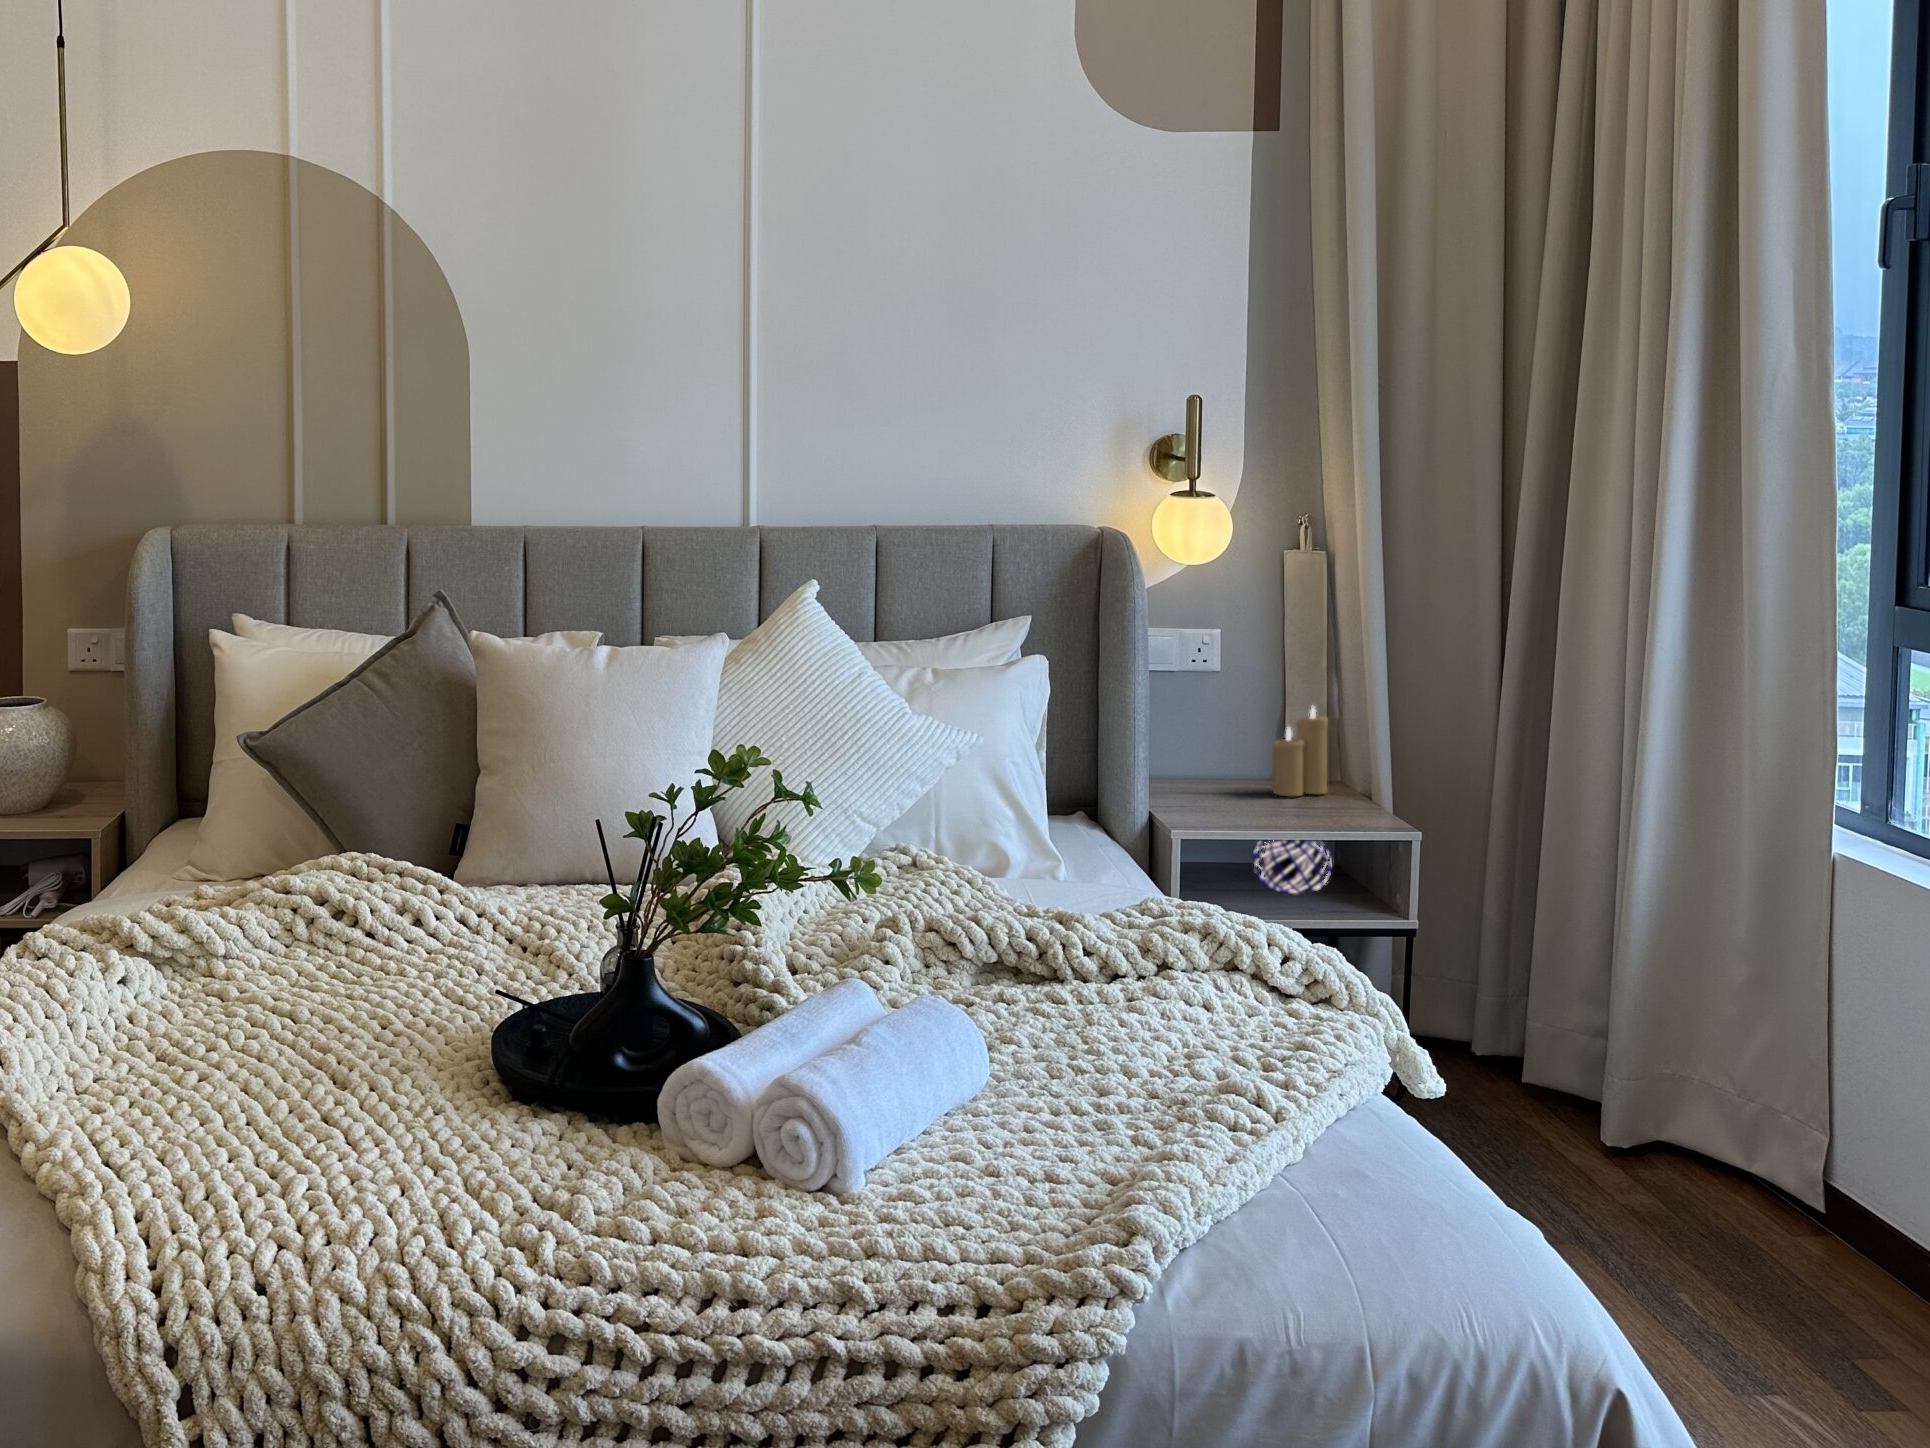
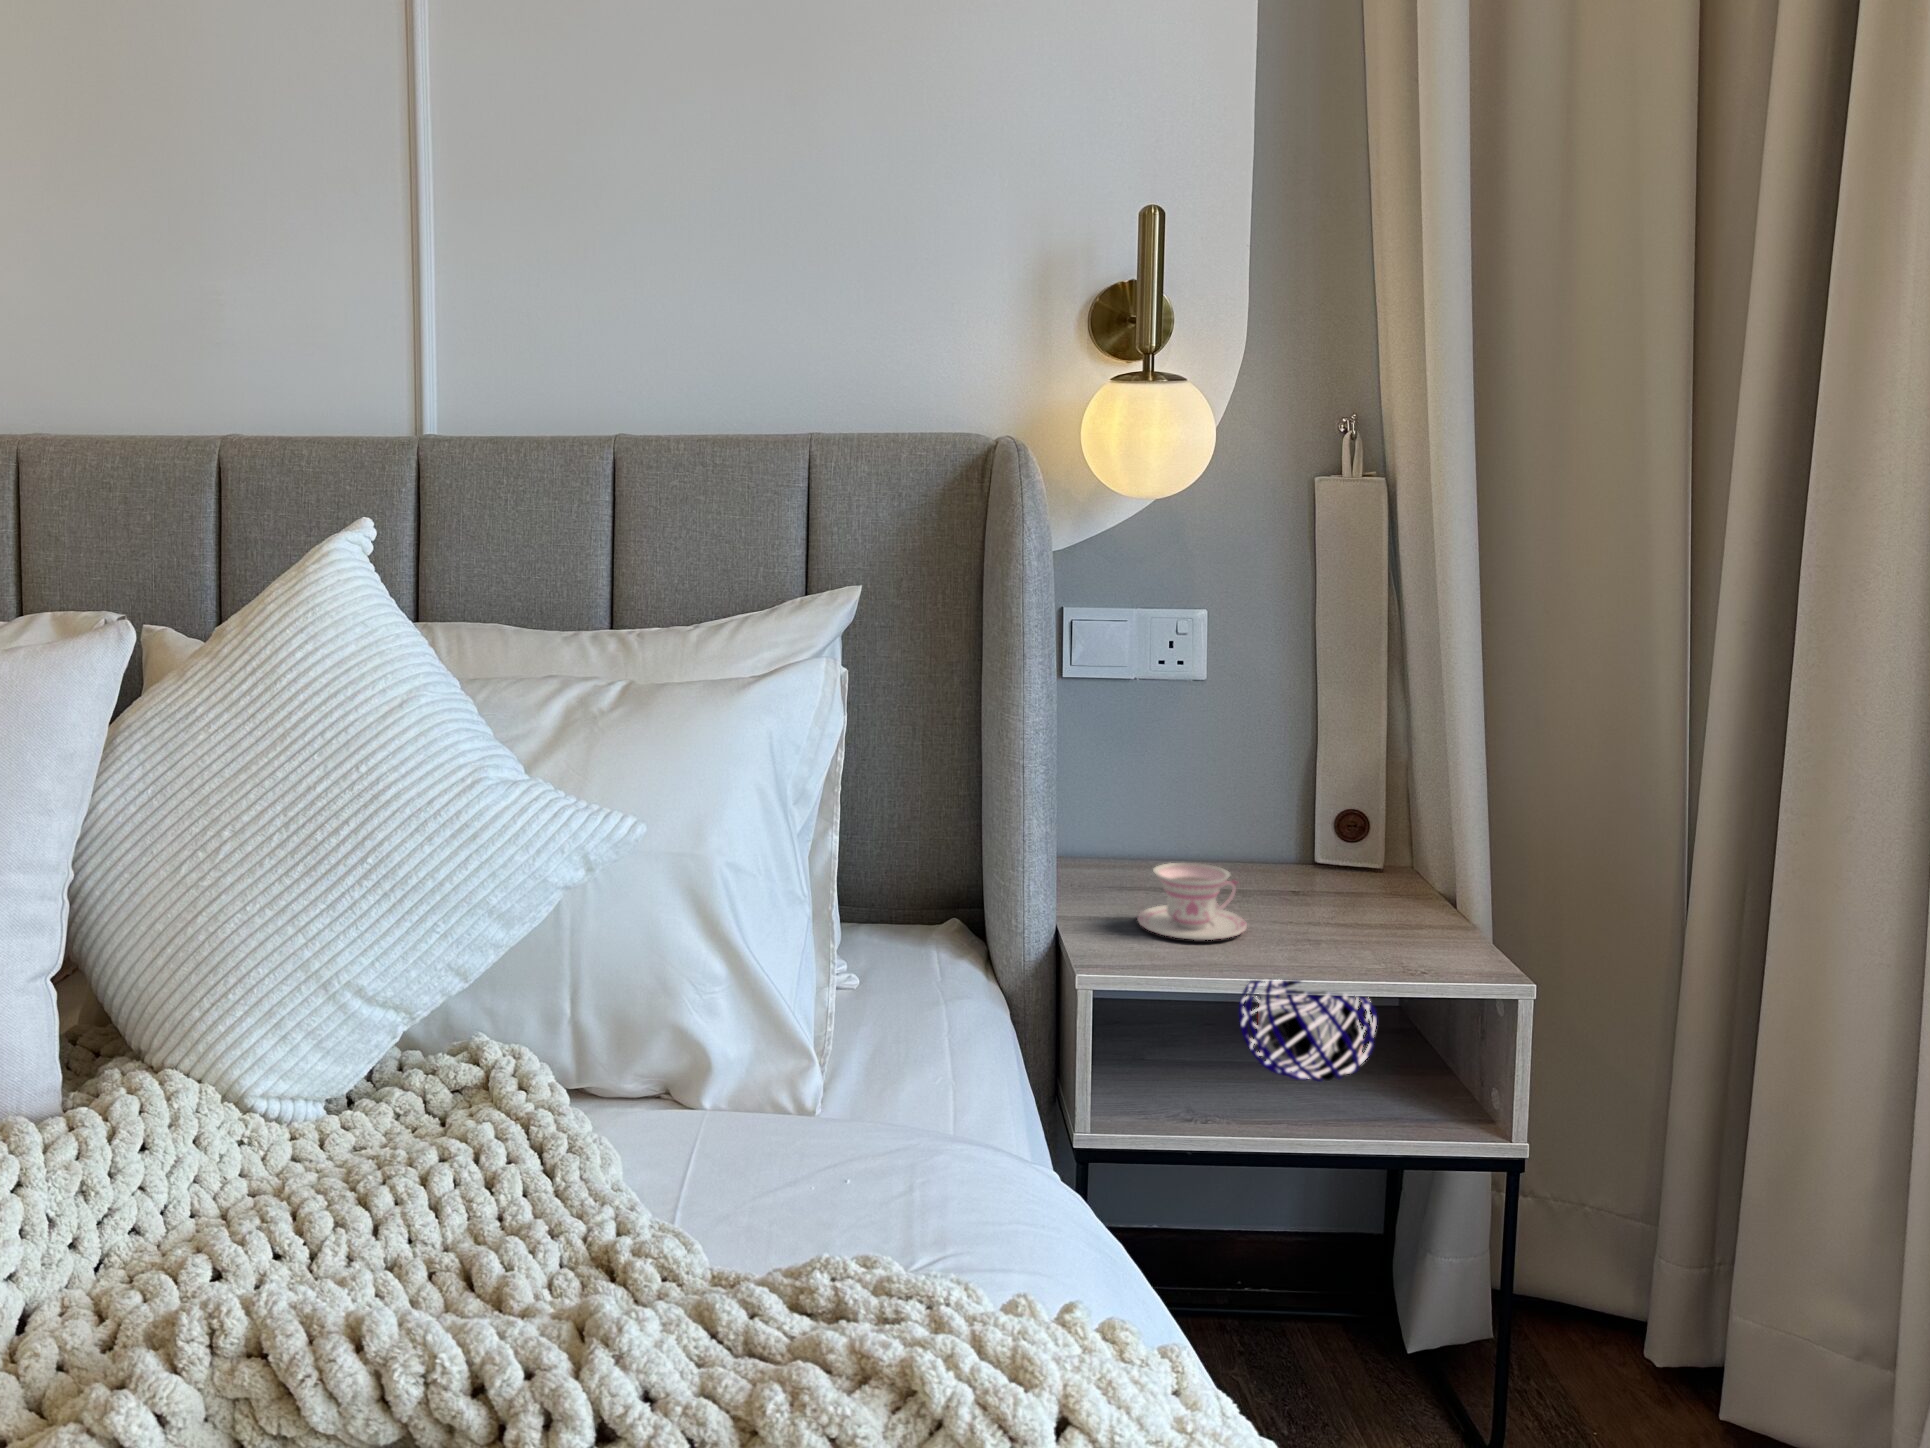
candle: present [1272,707,1328,796] -> none [1280,743,1380,902]
teacup: none [1197,772,1260,812] -> present [1137,863,1247,940]

